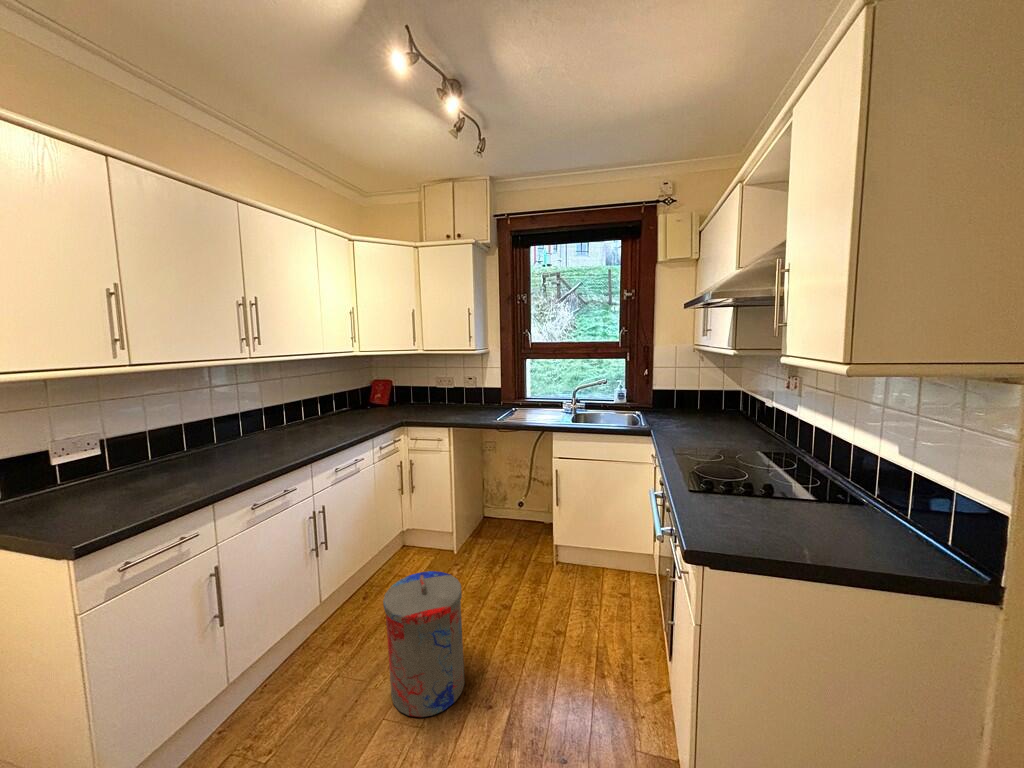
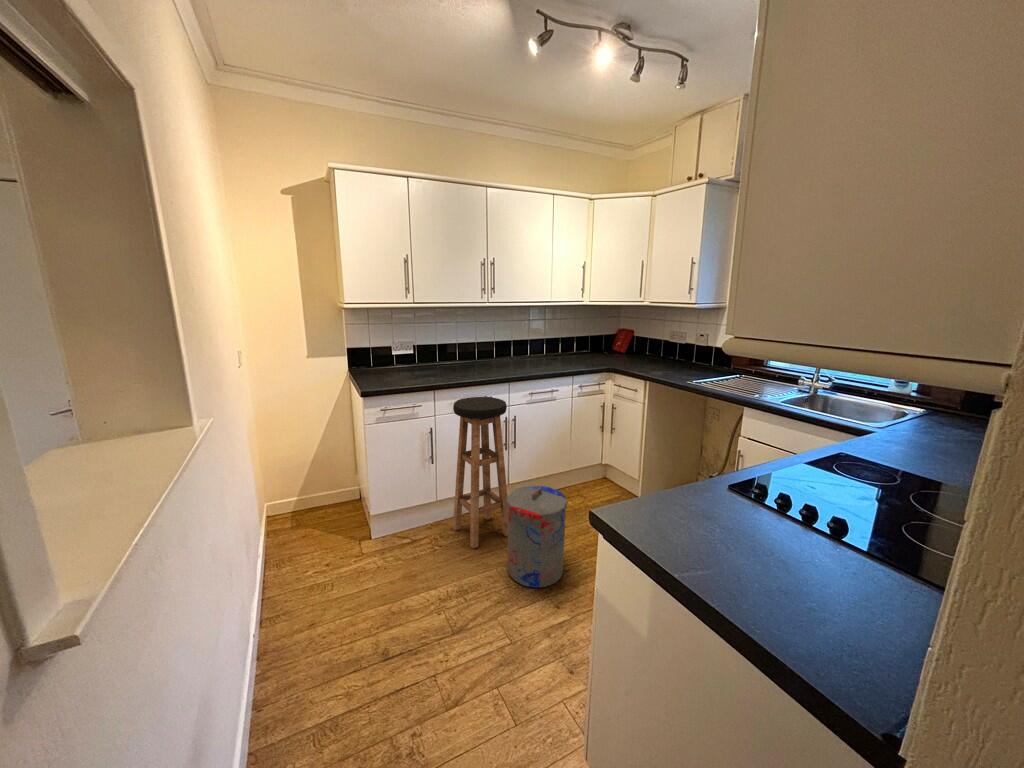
bar stool: none [253,484,361,719] -> present [453,397,508,549]

